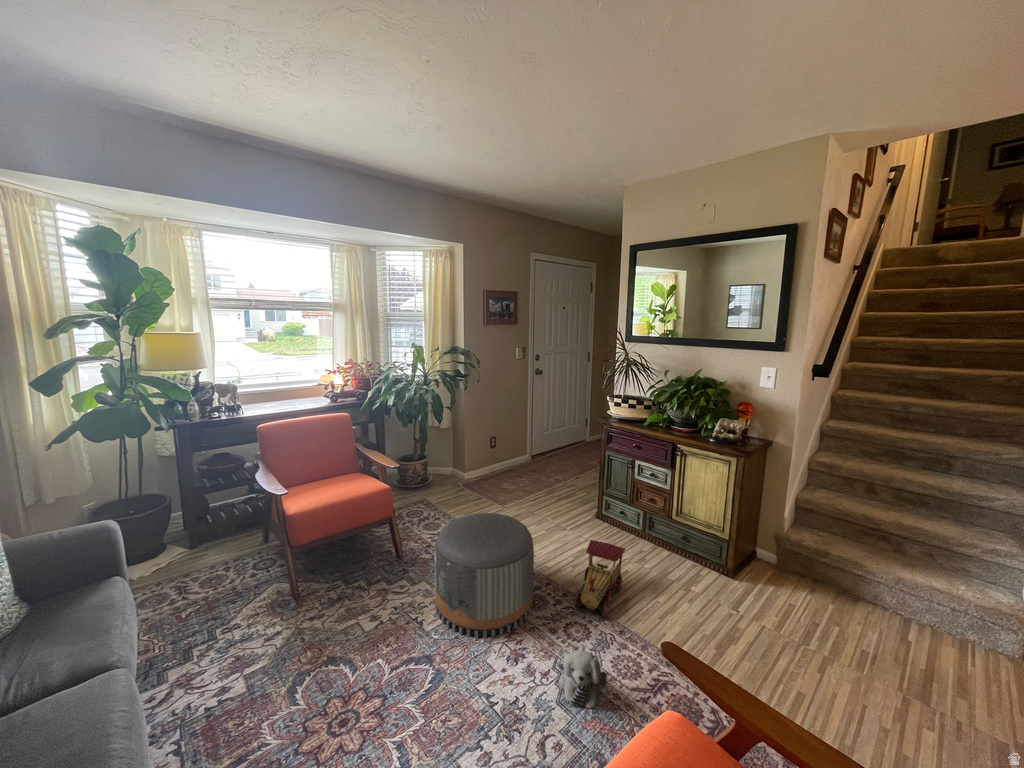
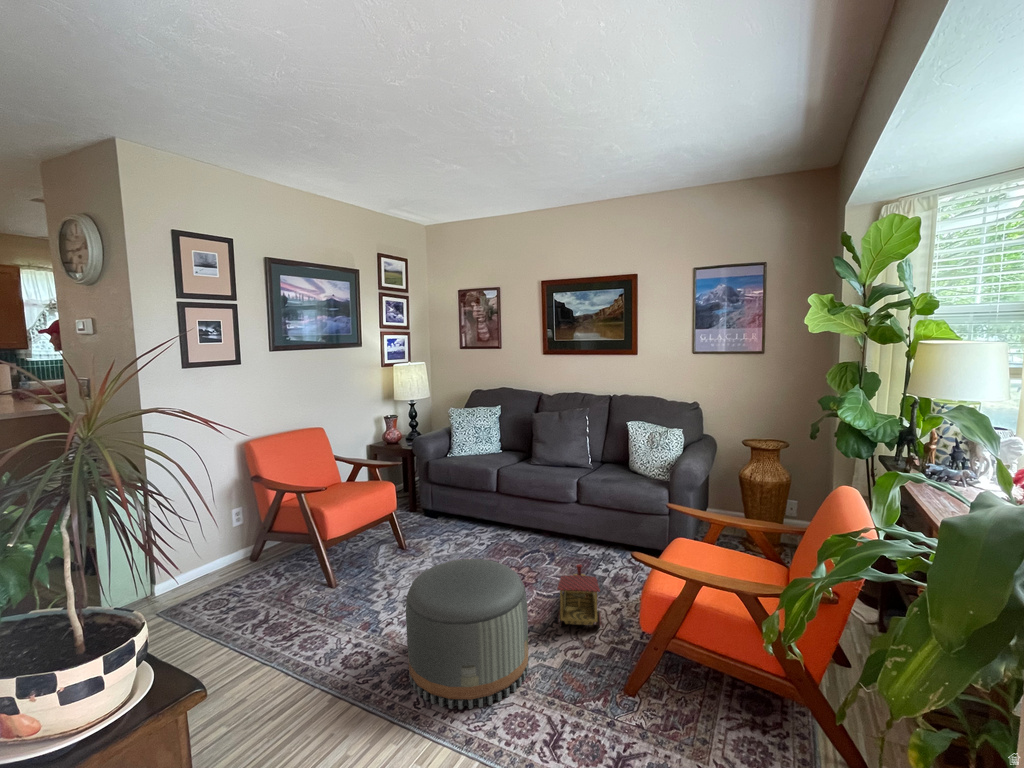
toy train: present [576,540,626,618] -> present [557,564,601,628]
plush toy: present [558,645,606,708] -> none [339,584,378,643]

